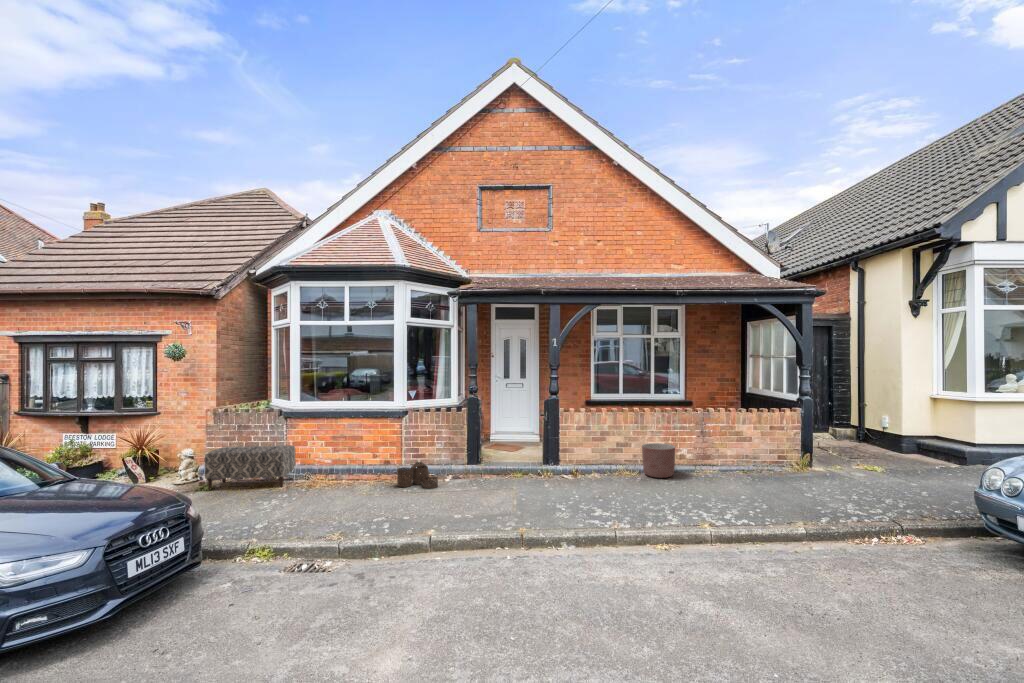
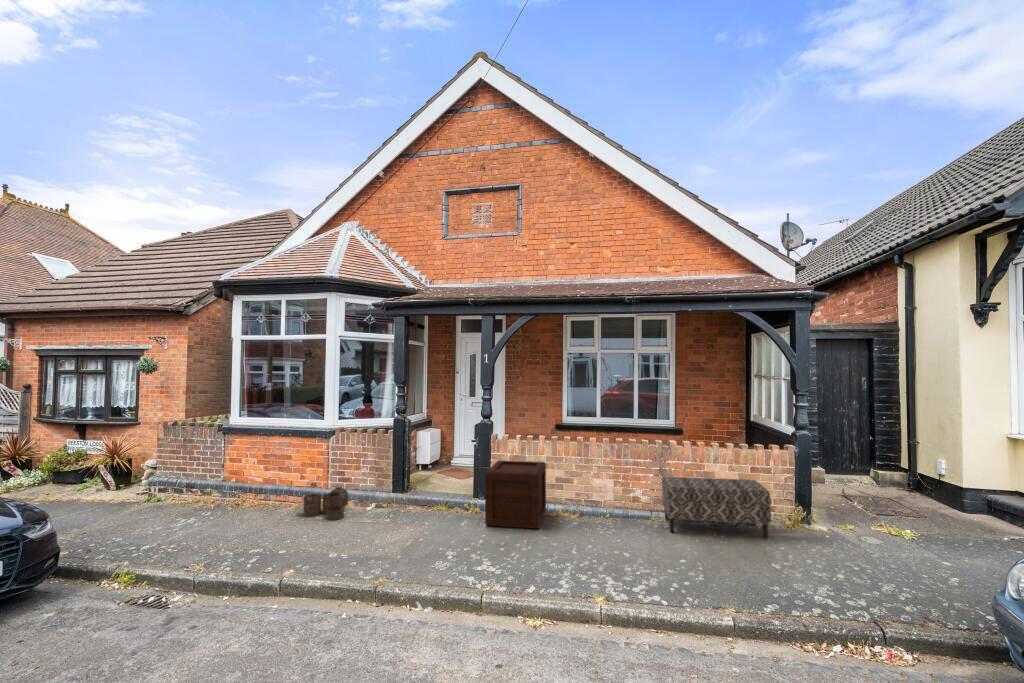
wooden crate: none [566,430,617,483] -> present [485,460,546,529]
planter: present [642,443,675,478] -> none [580,481,620,526]
bench: present [205,445,296,490] -> present [662,476,771,538]

